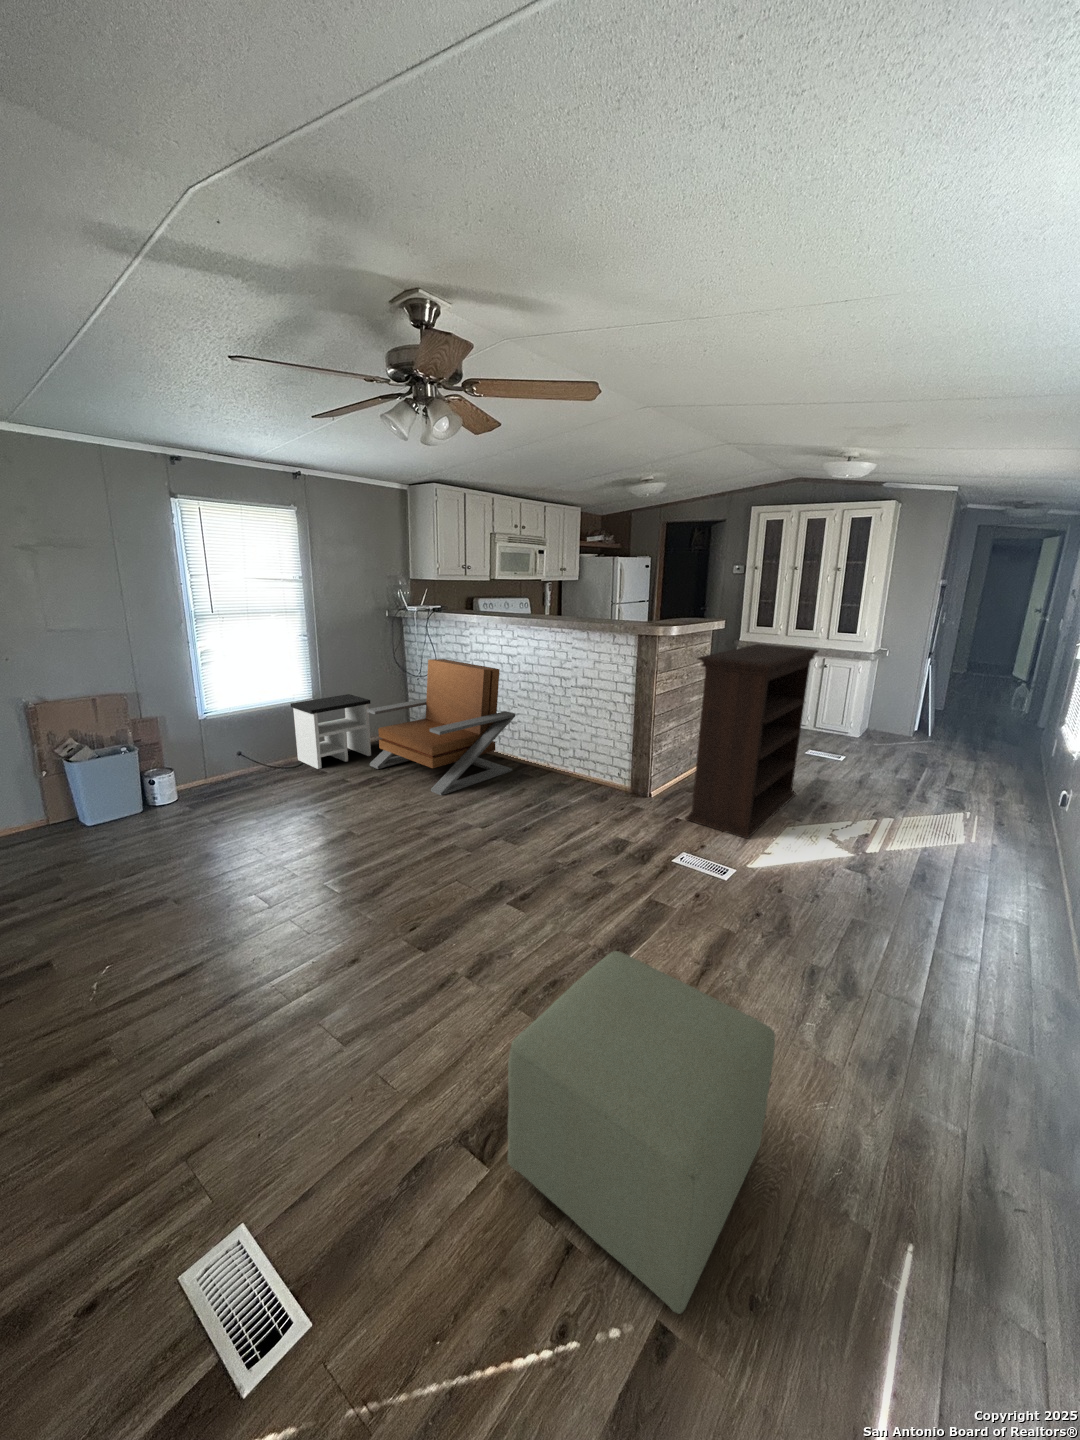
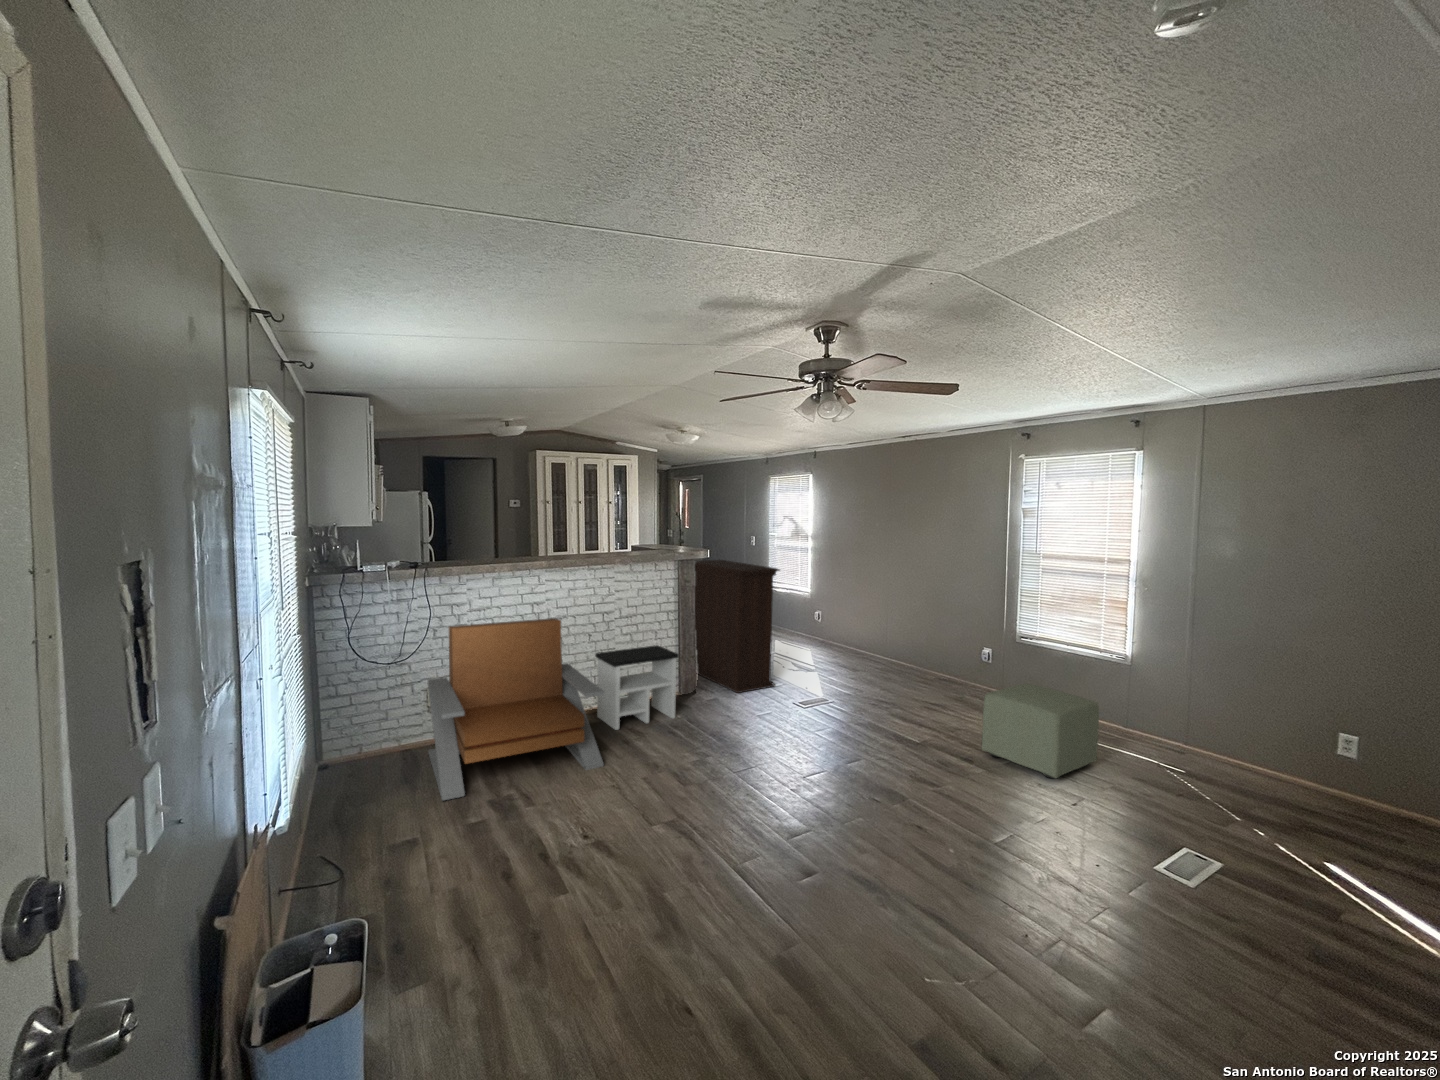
side table: present [291,694,371,769] -> present [595,645,679,730]

